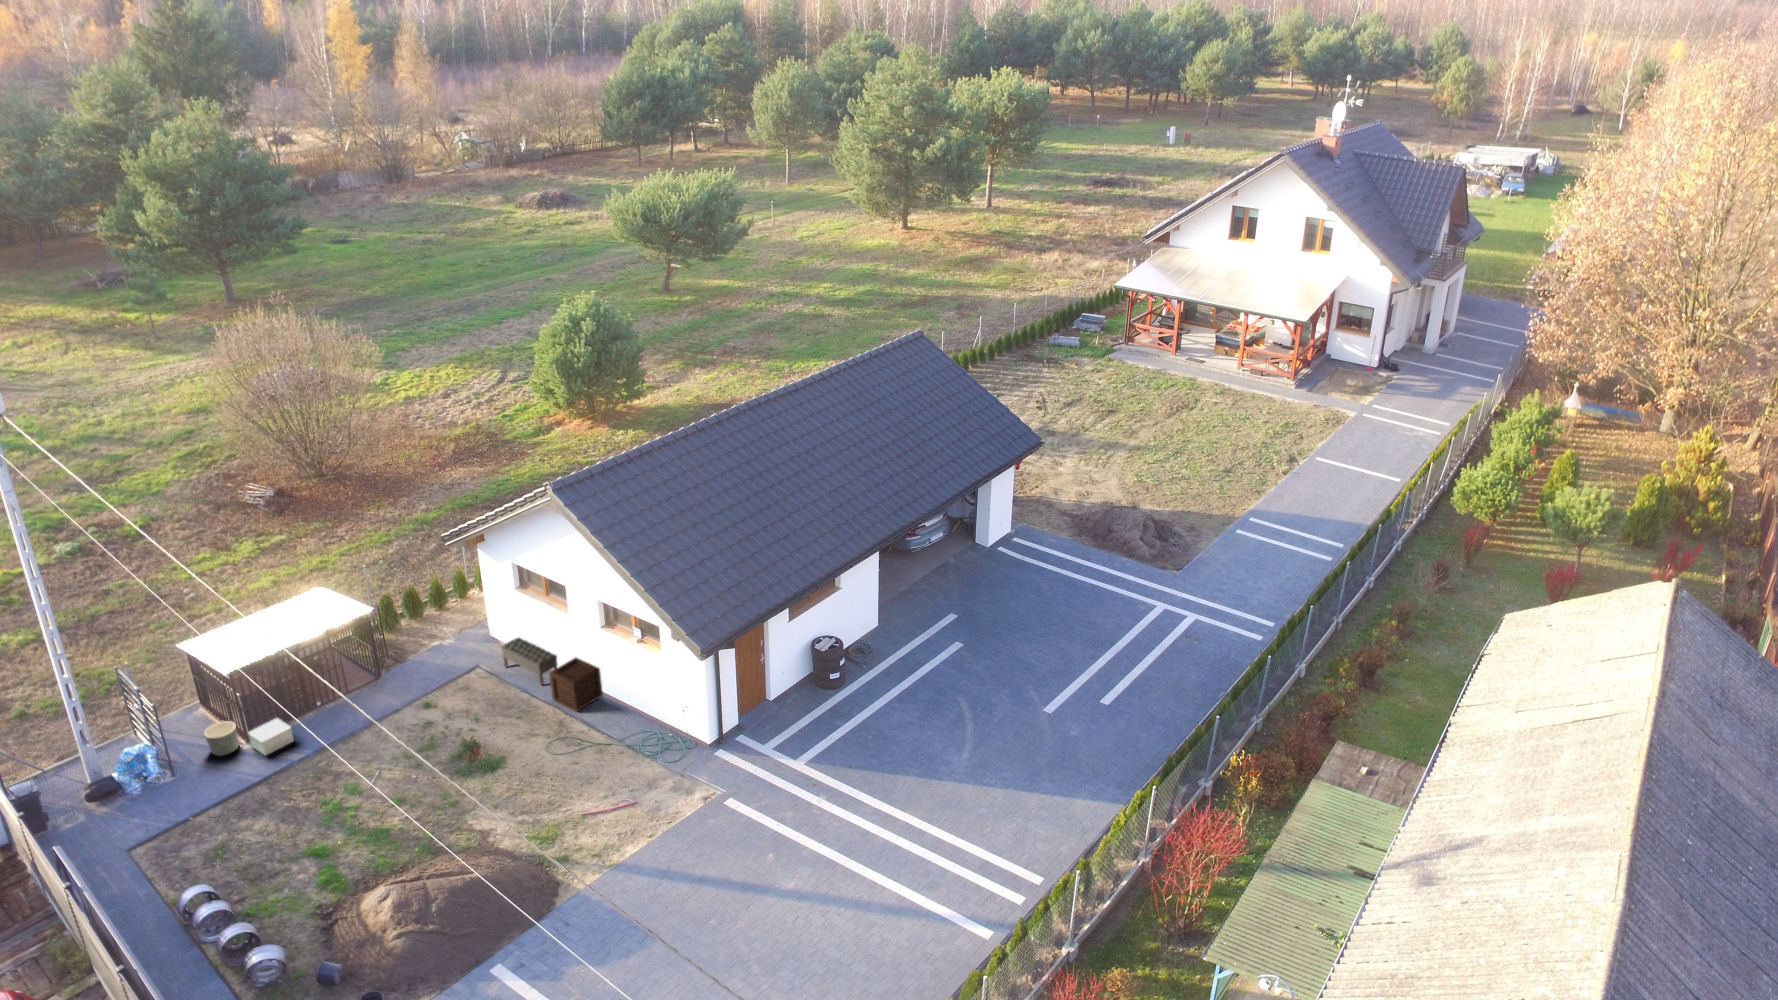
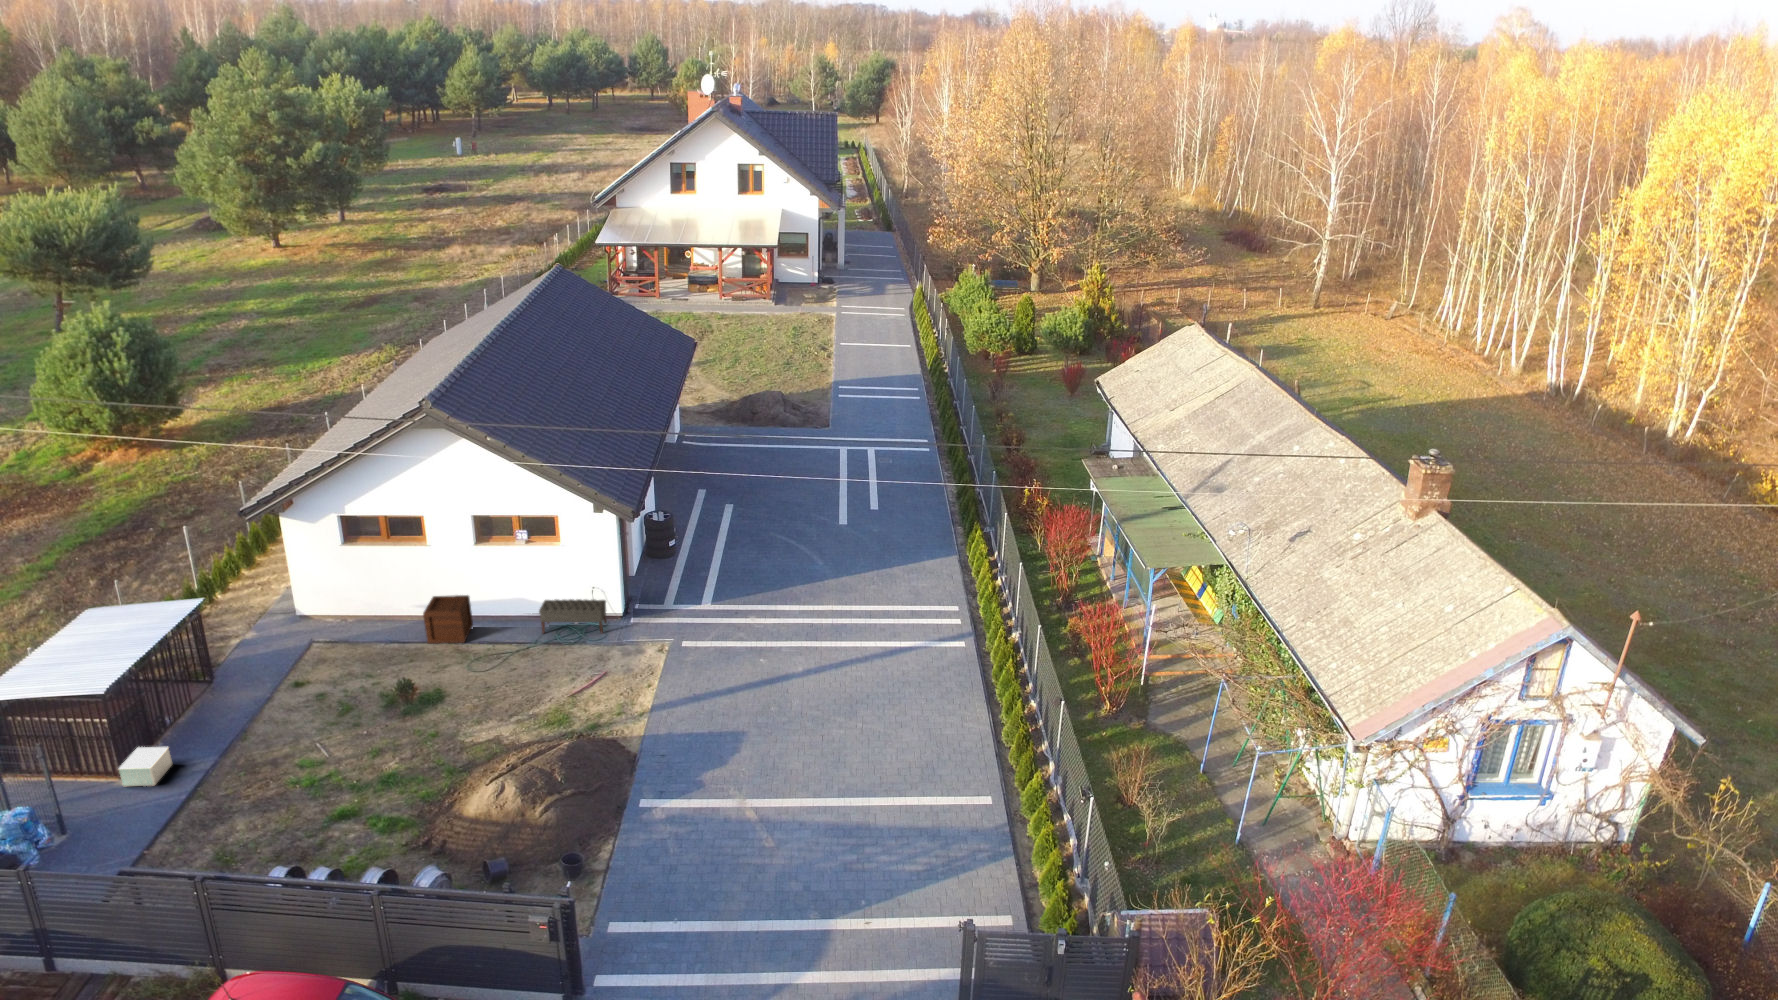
bench: present [501,637,558,685] -> present [539,599,607,633]
planter: present [205,721,239,756] -> none [62,765,107,808]

